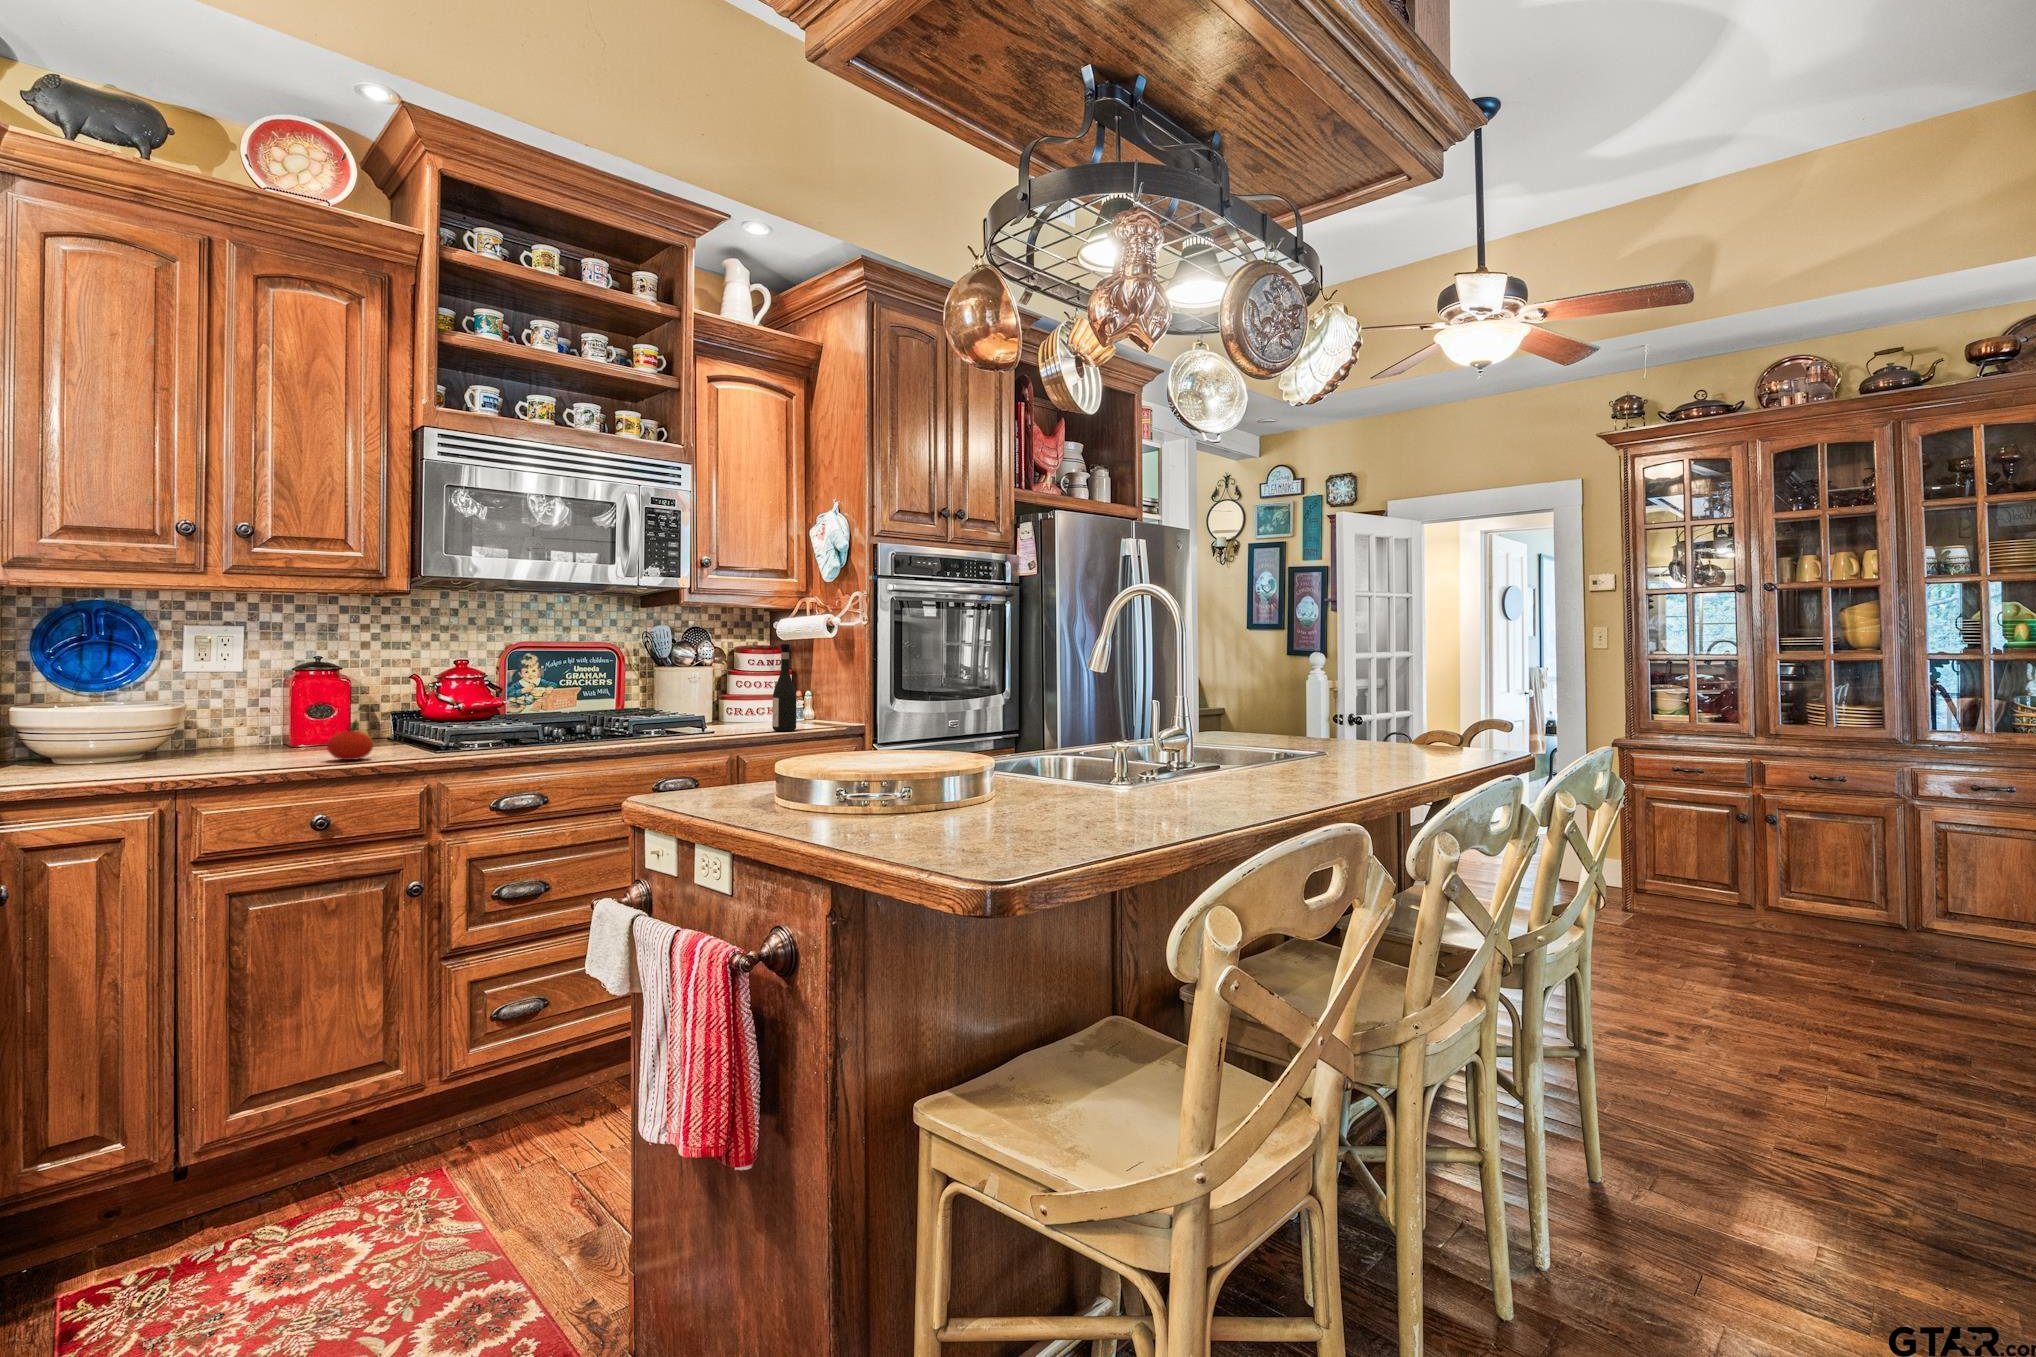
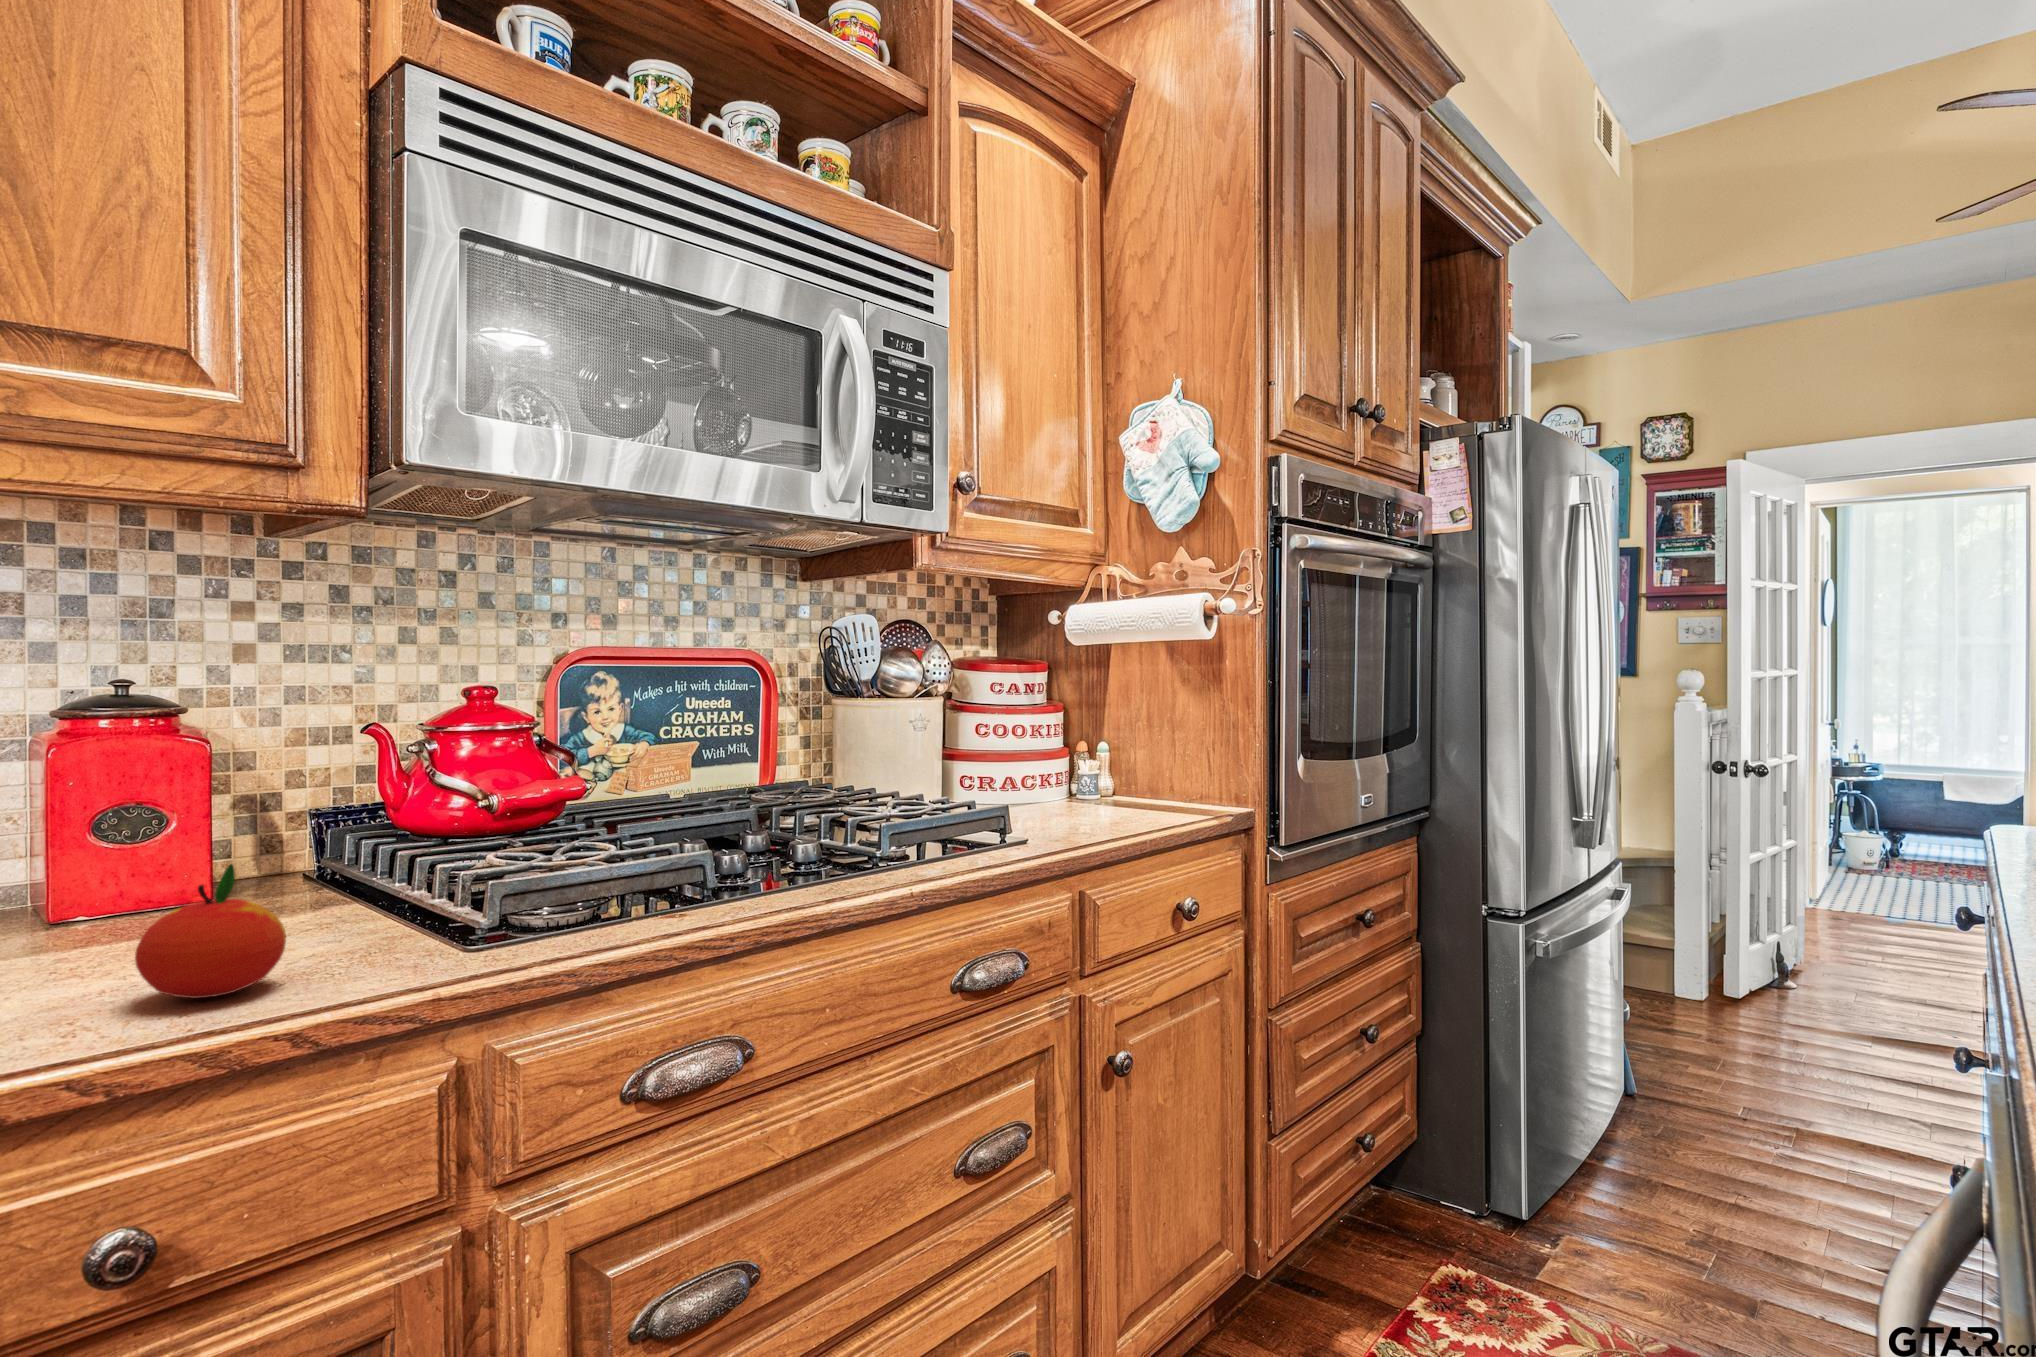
wine bottle: present [772,644,797,731] -> none [1099,644,1147,824]

